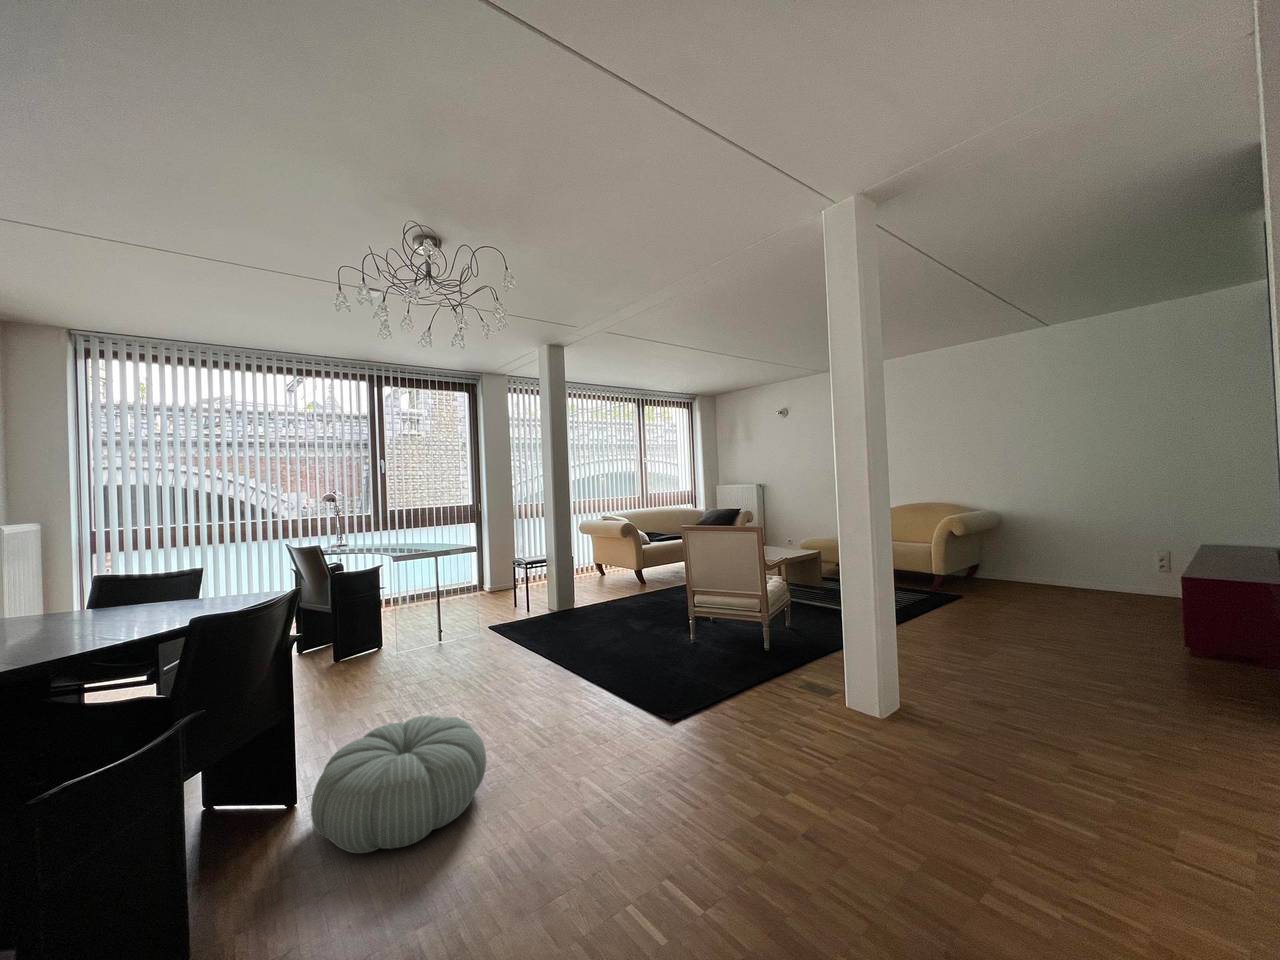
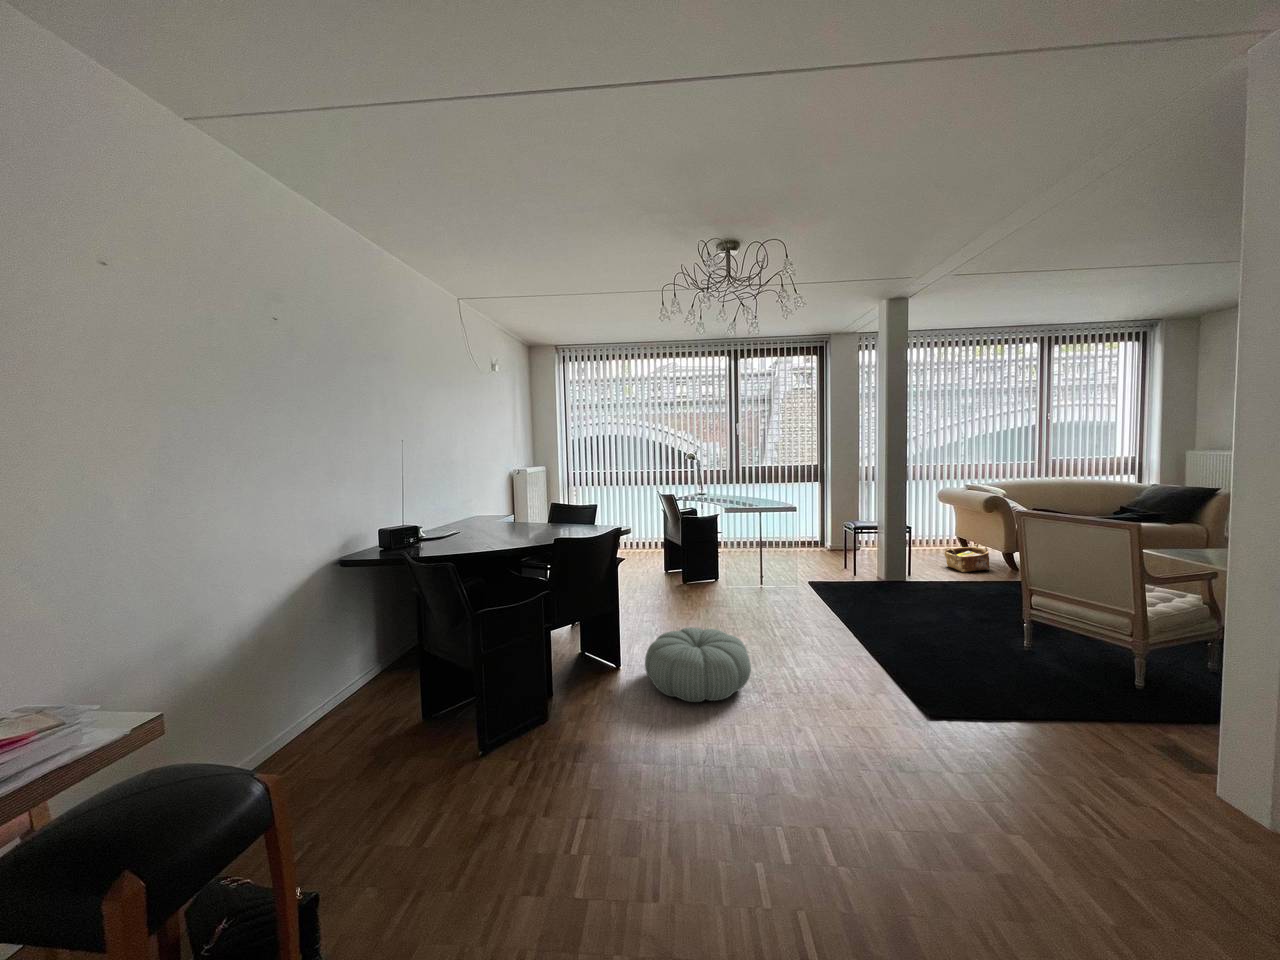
woven basket: none [596,563,630,591] -> present [944,544,990,572]

